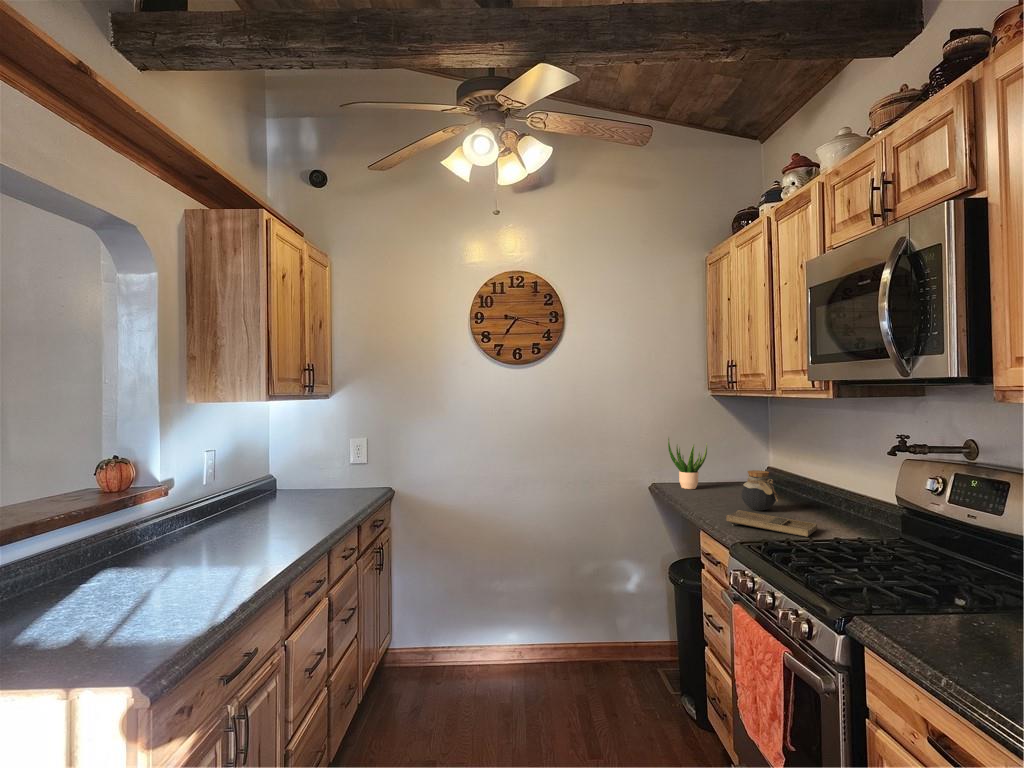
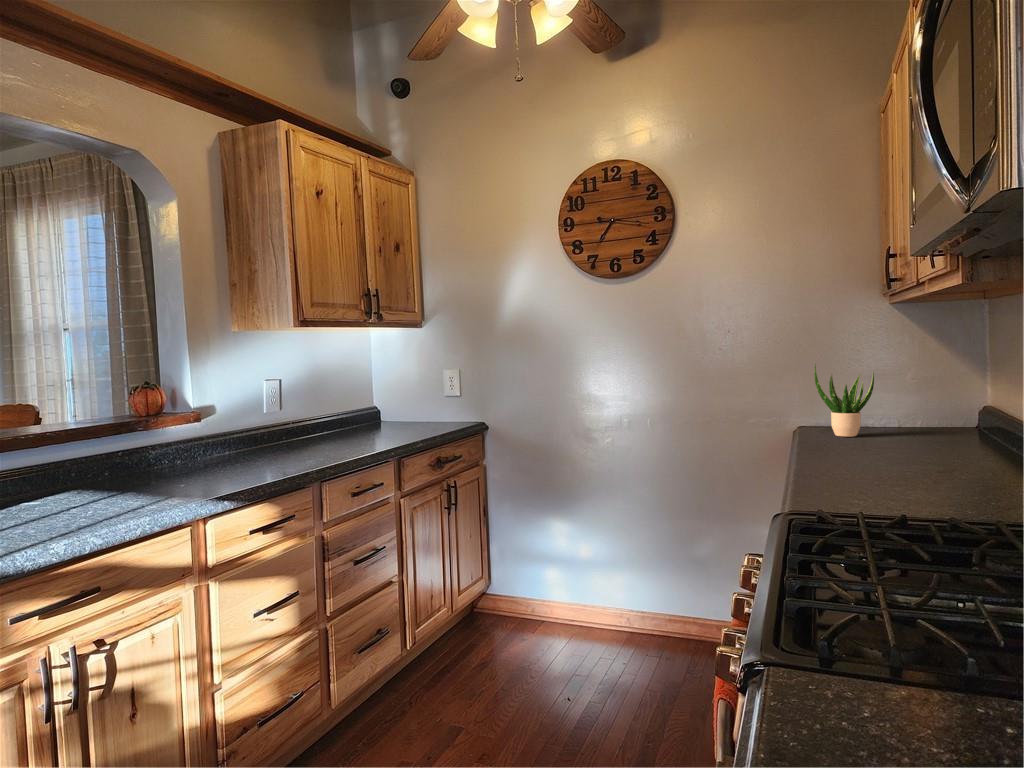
jar: present [741,470,778,511] -> none [886,403,943,463]
tray: present [726,510,817,537] -> none [823,458,971,497]

